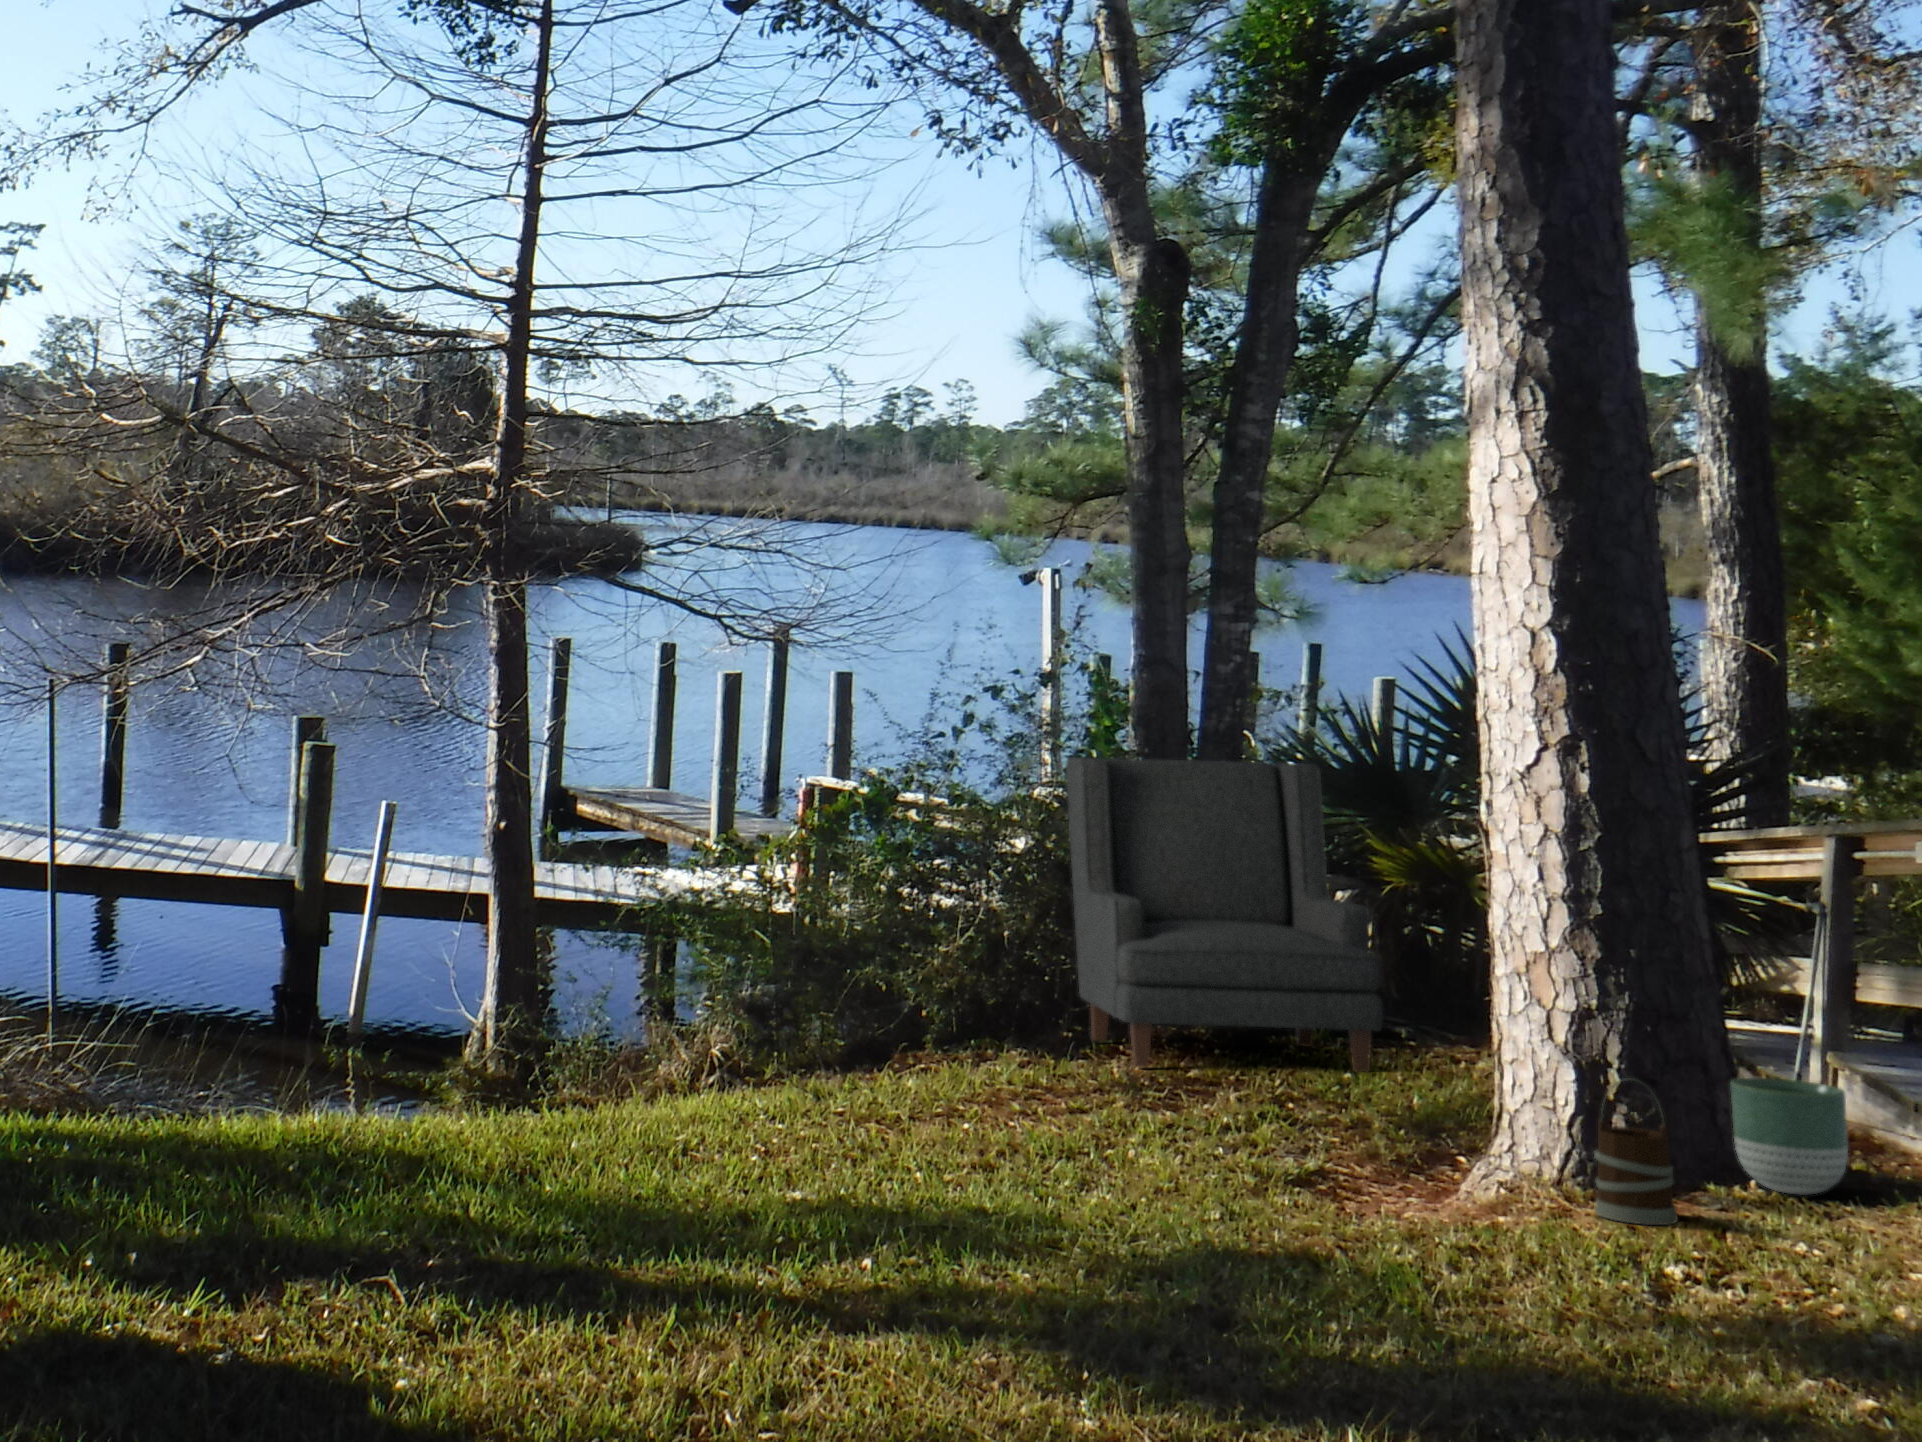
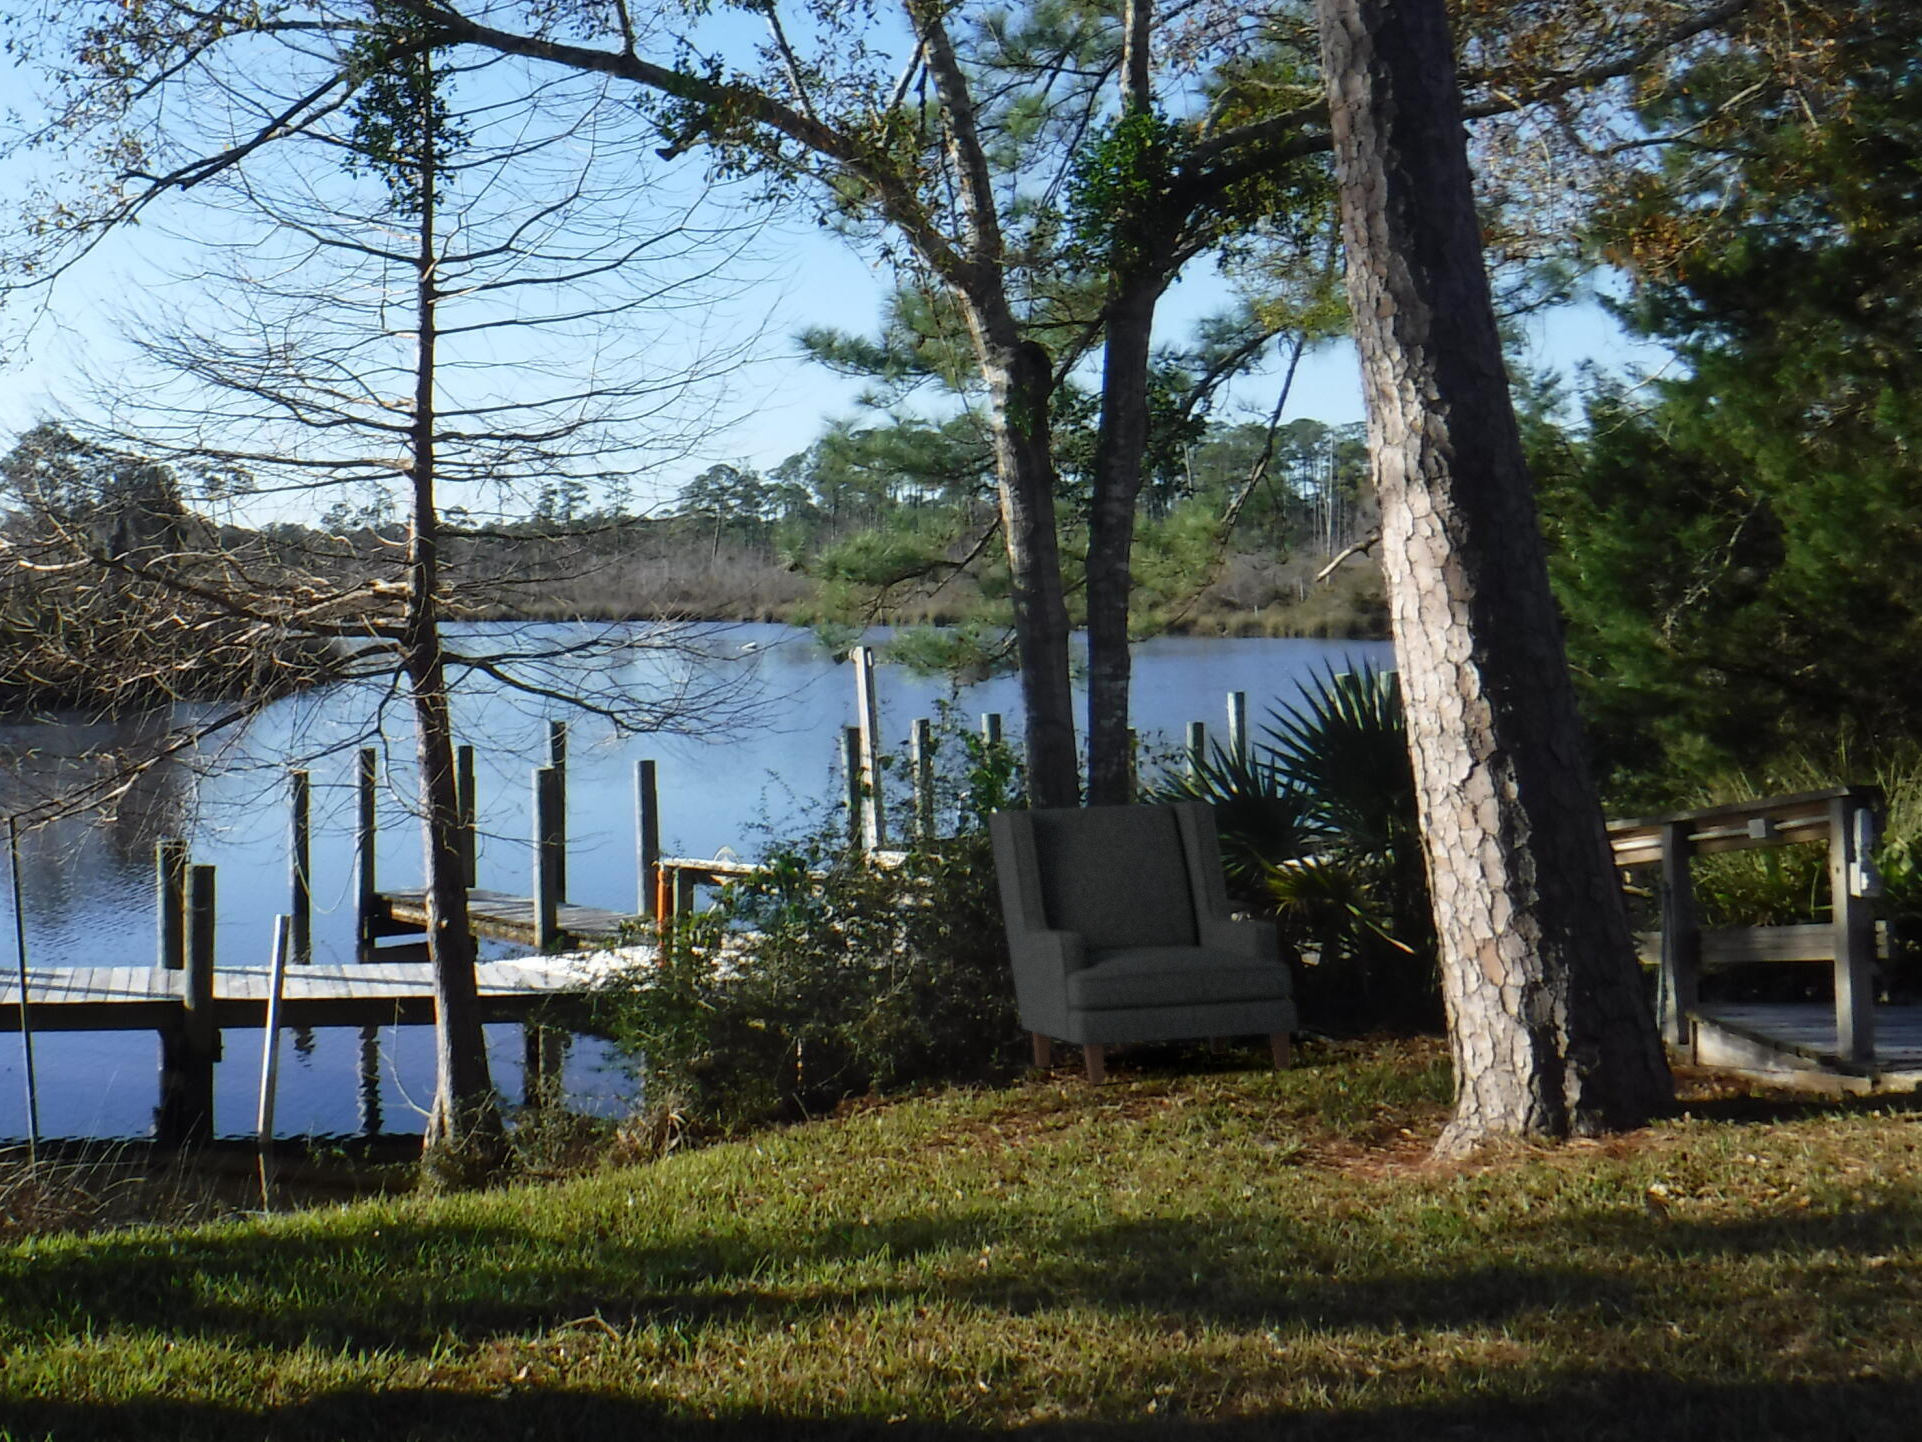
planter: present [1730,1078,1848,1195] -> none [1655,1028,1758,1124]
wooden bucket: present [1594,1079,1678,1225] -> none [1557,1038,1632,1161]

